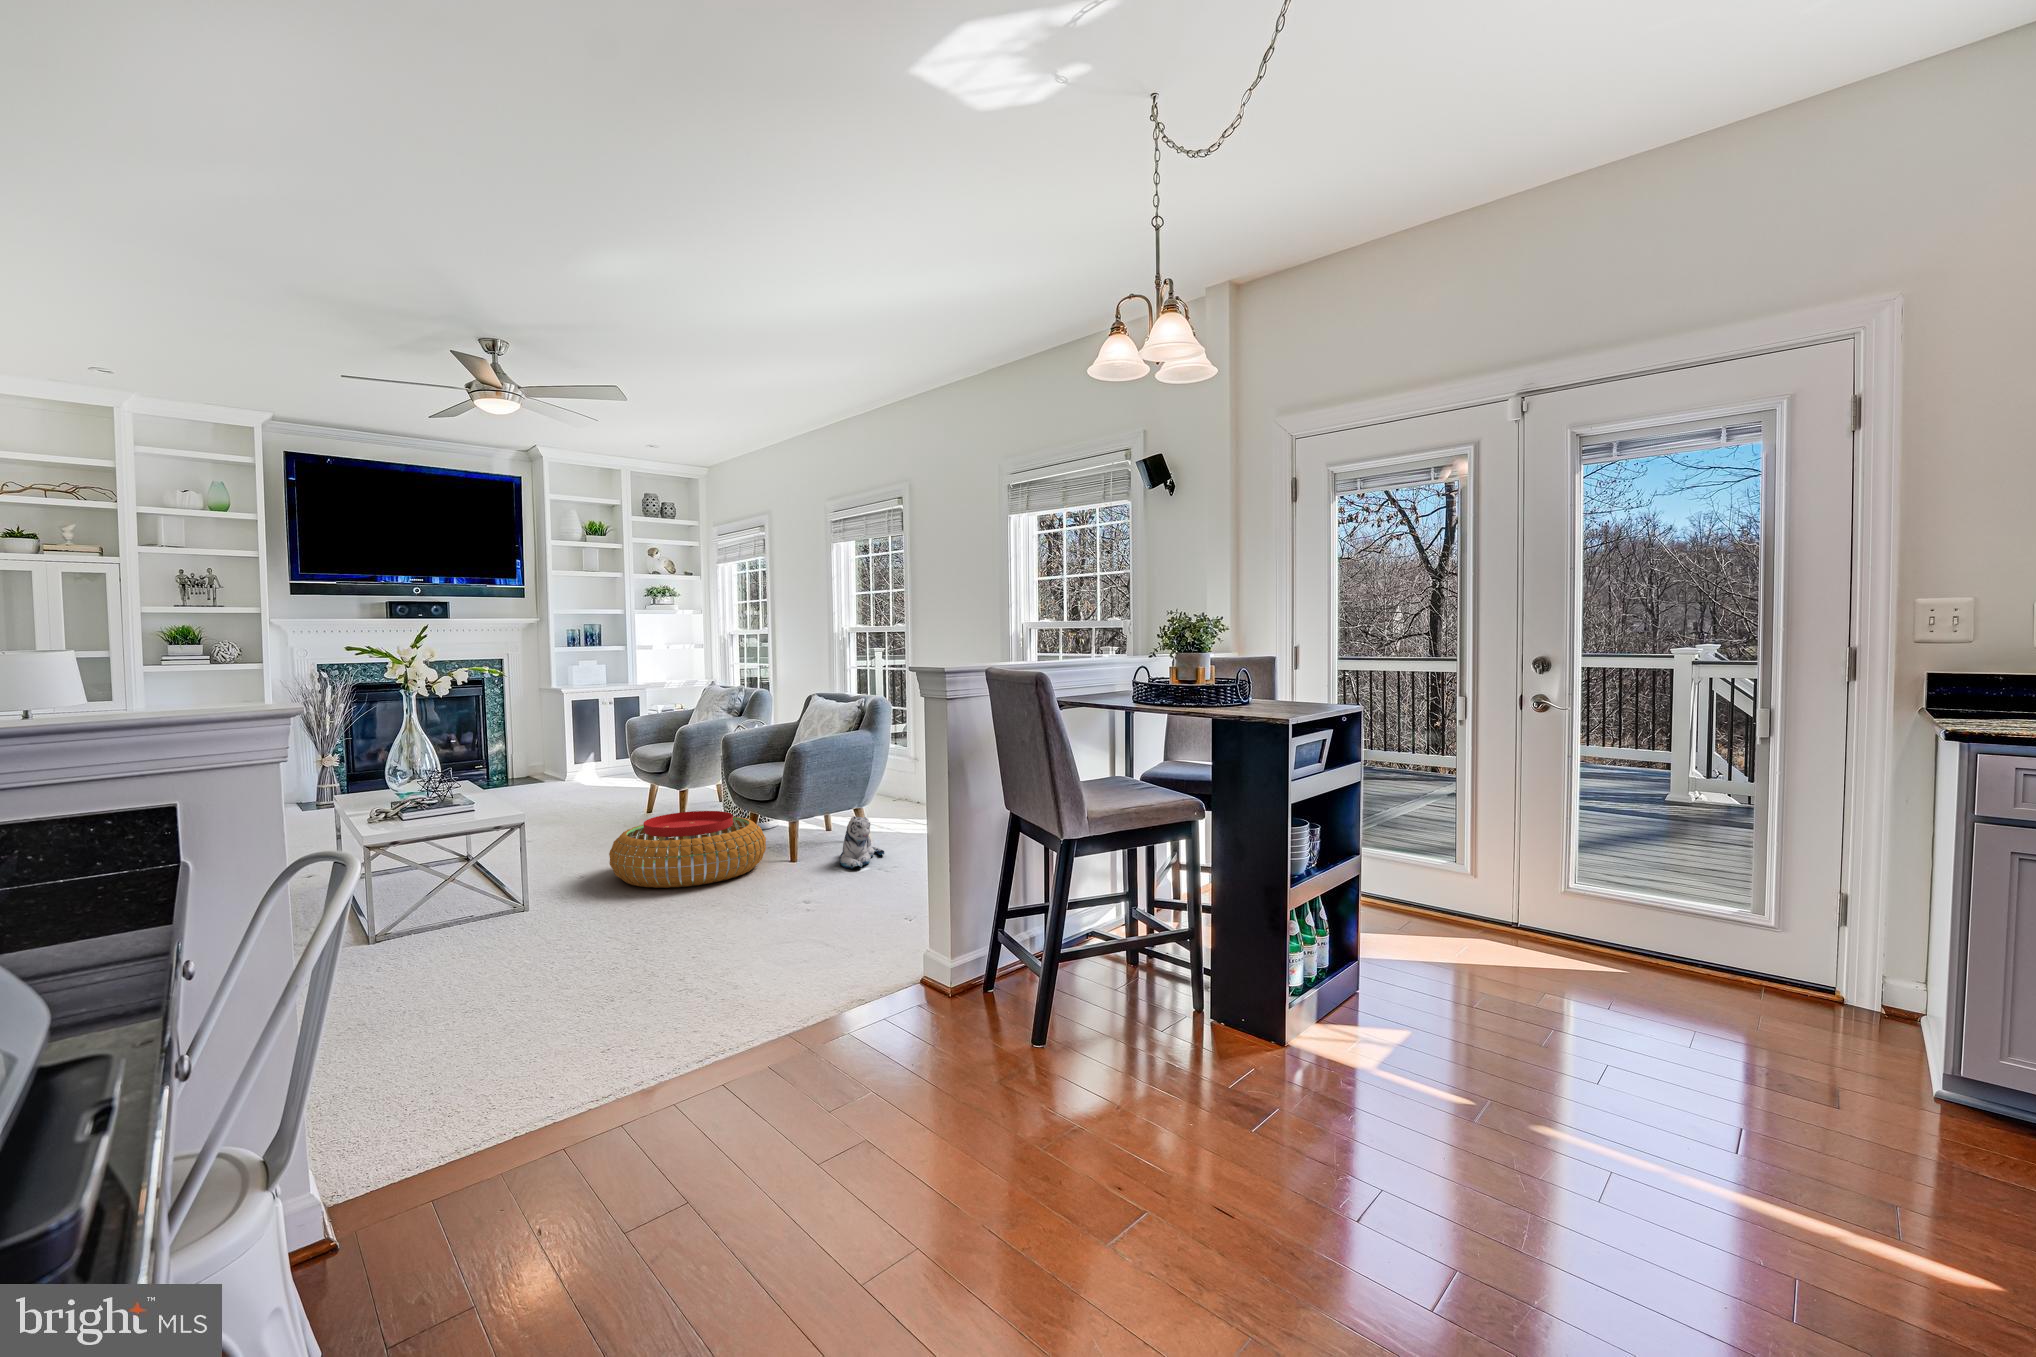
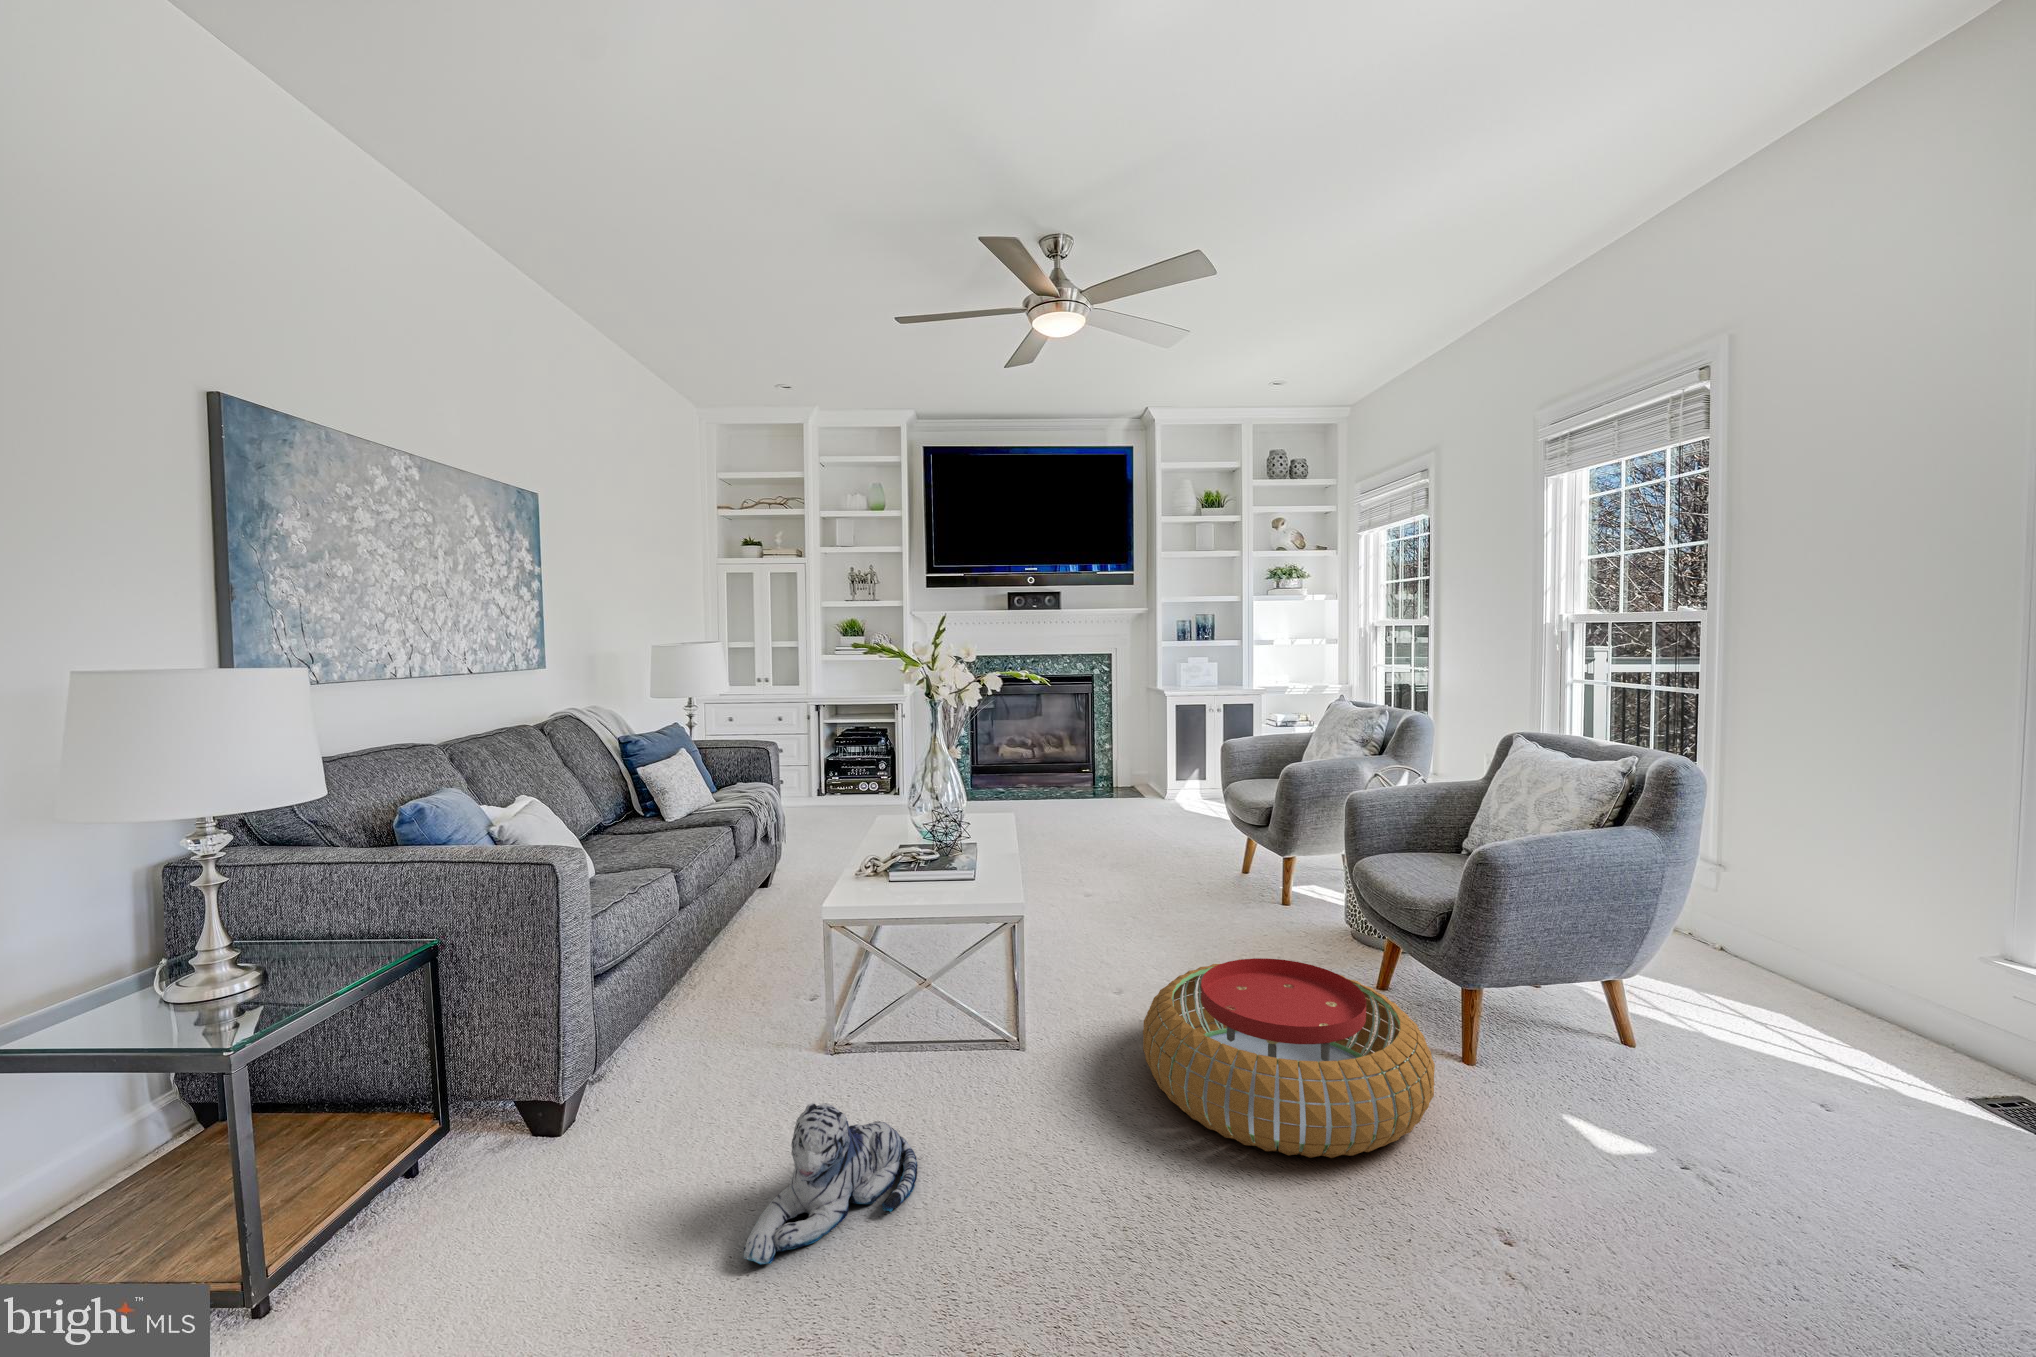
plush toy: present [840,817,884,869] -> present [744,1103,918,1264]

